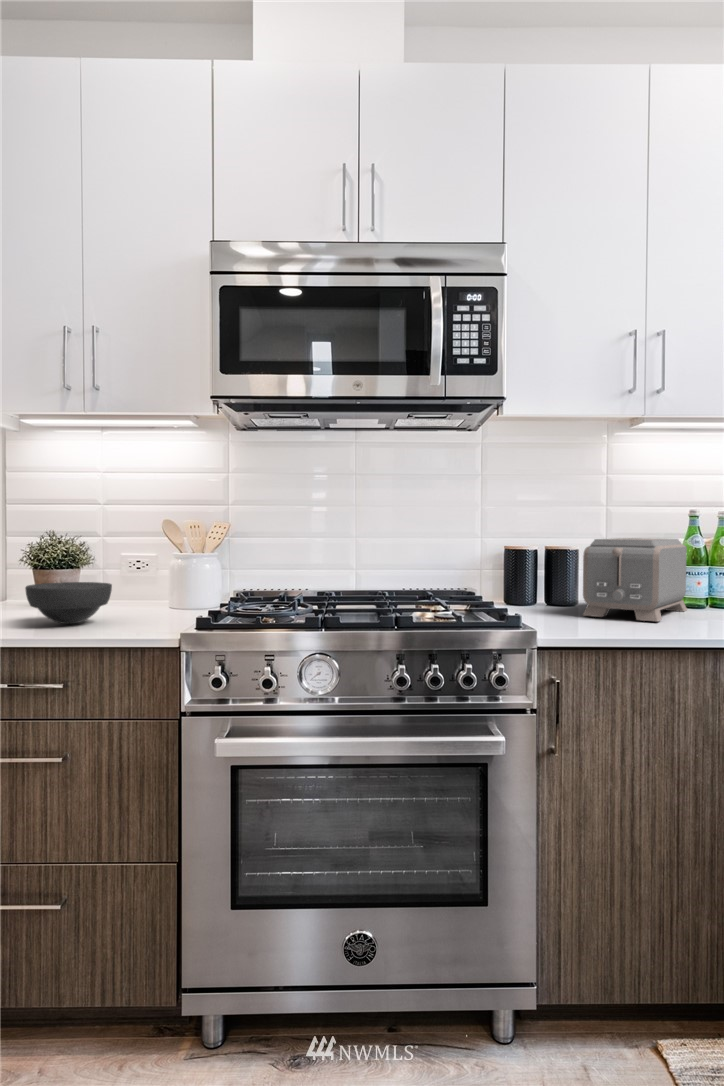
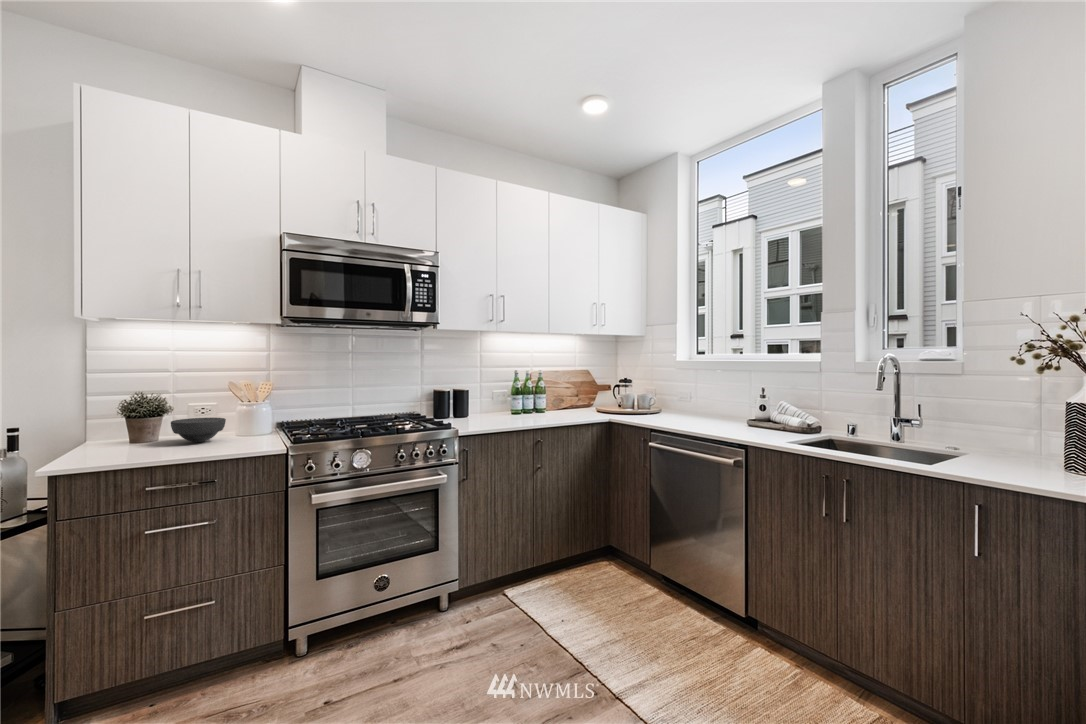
toaster: present [583,538,687,622] -> none [472,384,515,422]

